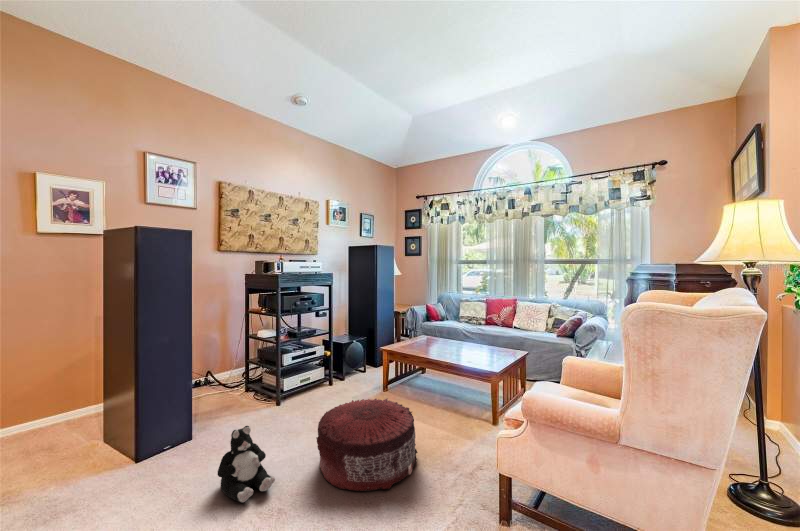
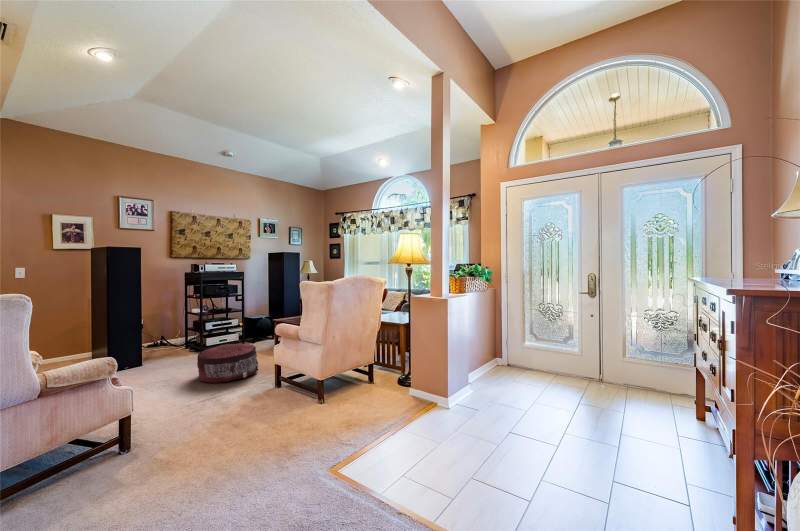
plush toy: present [218,426,275,502] -> none [140,351,170,385]

